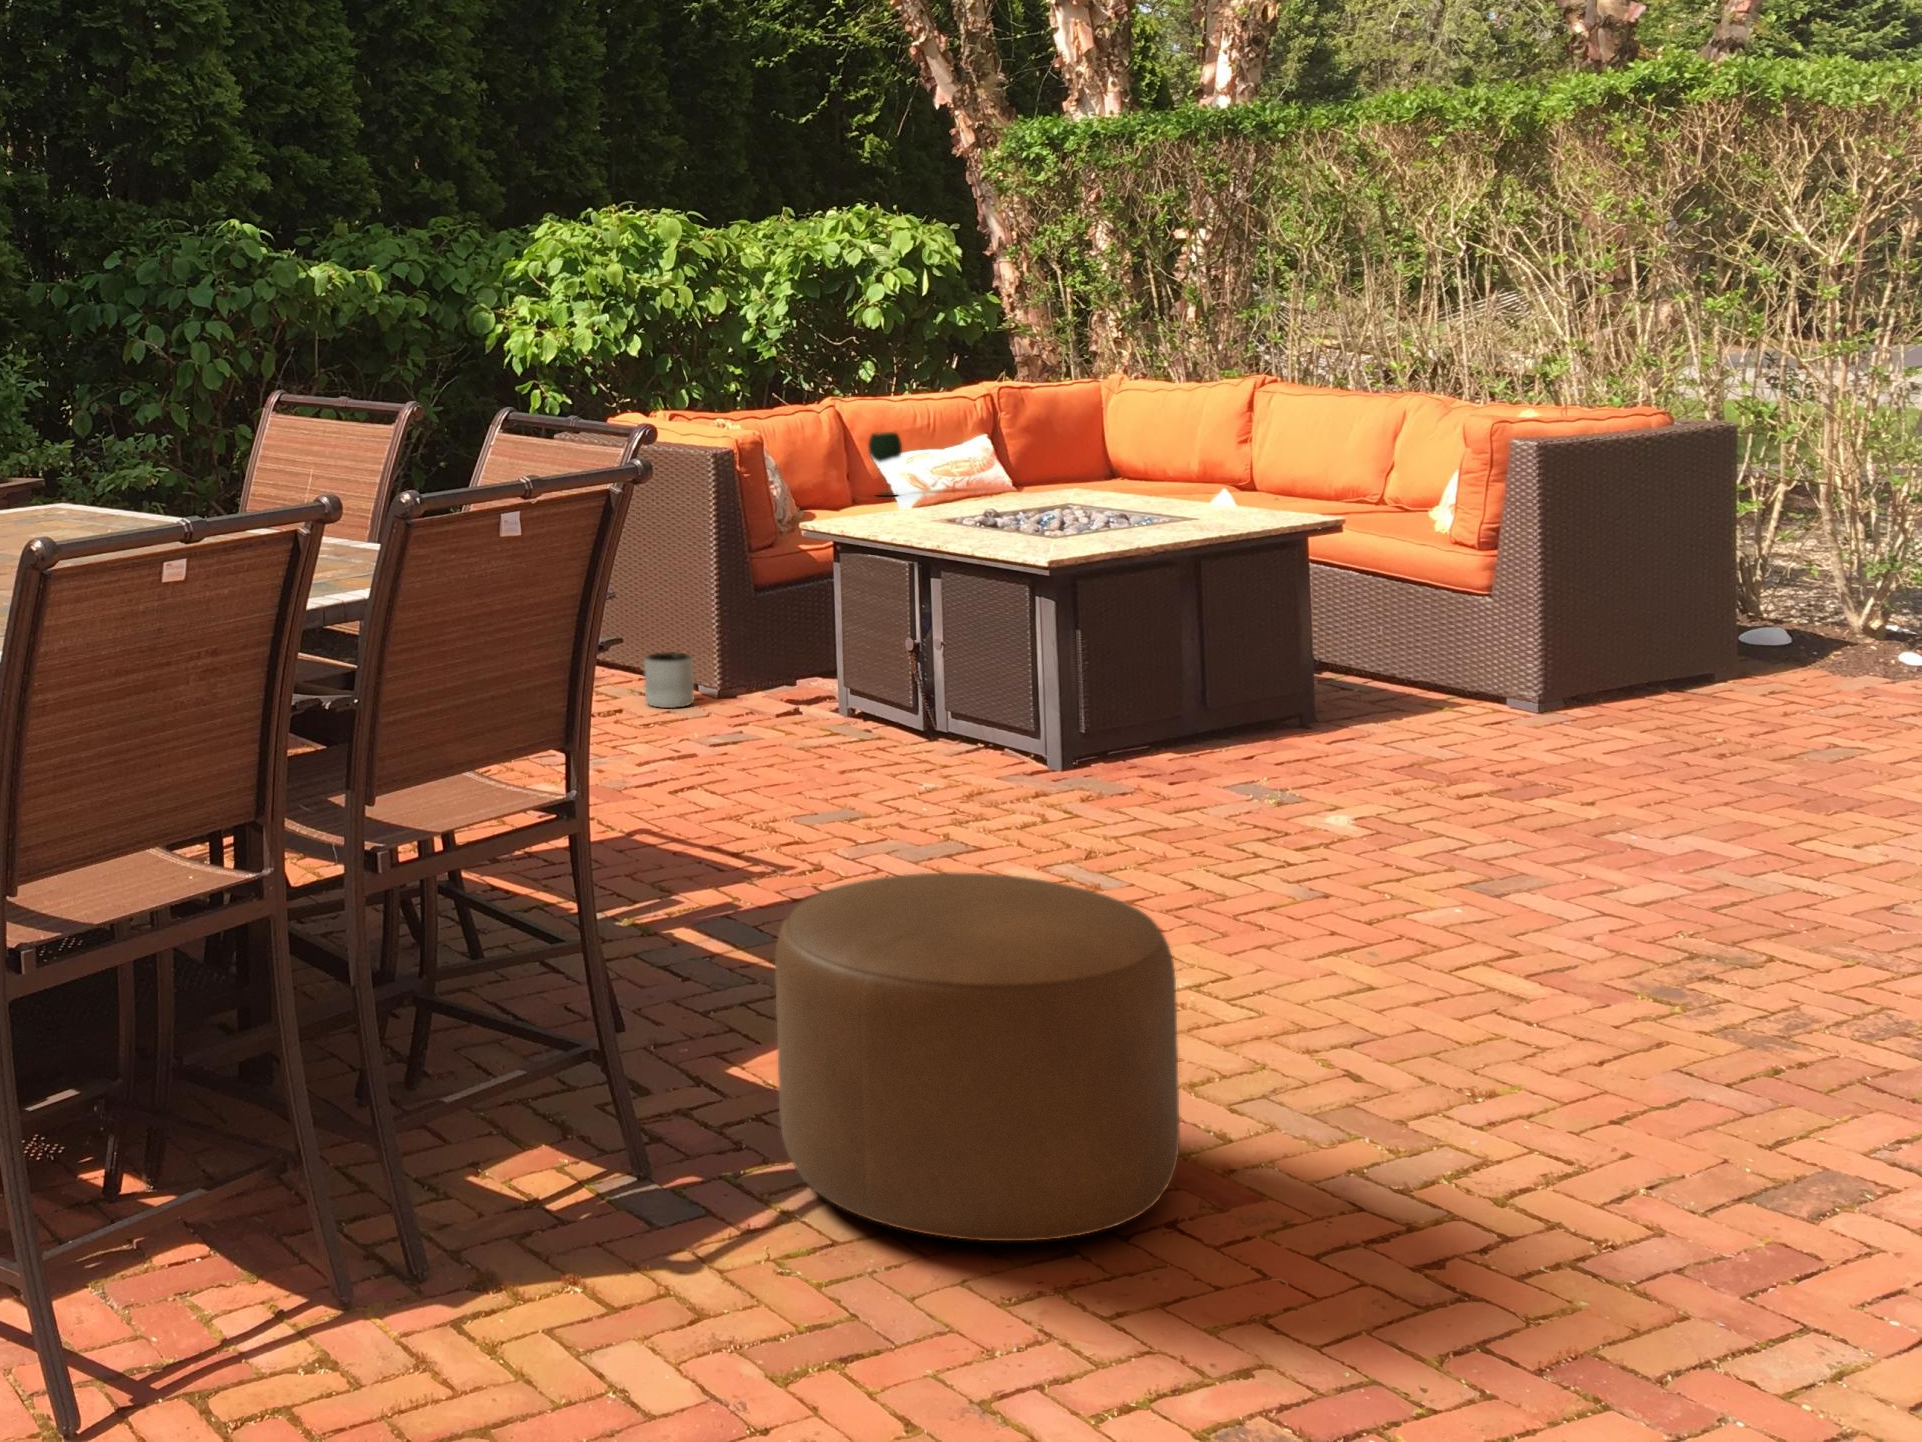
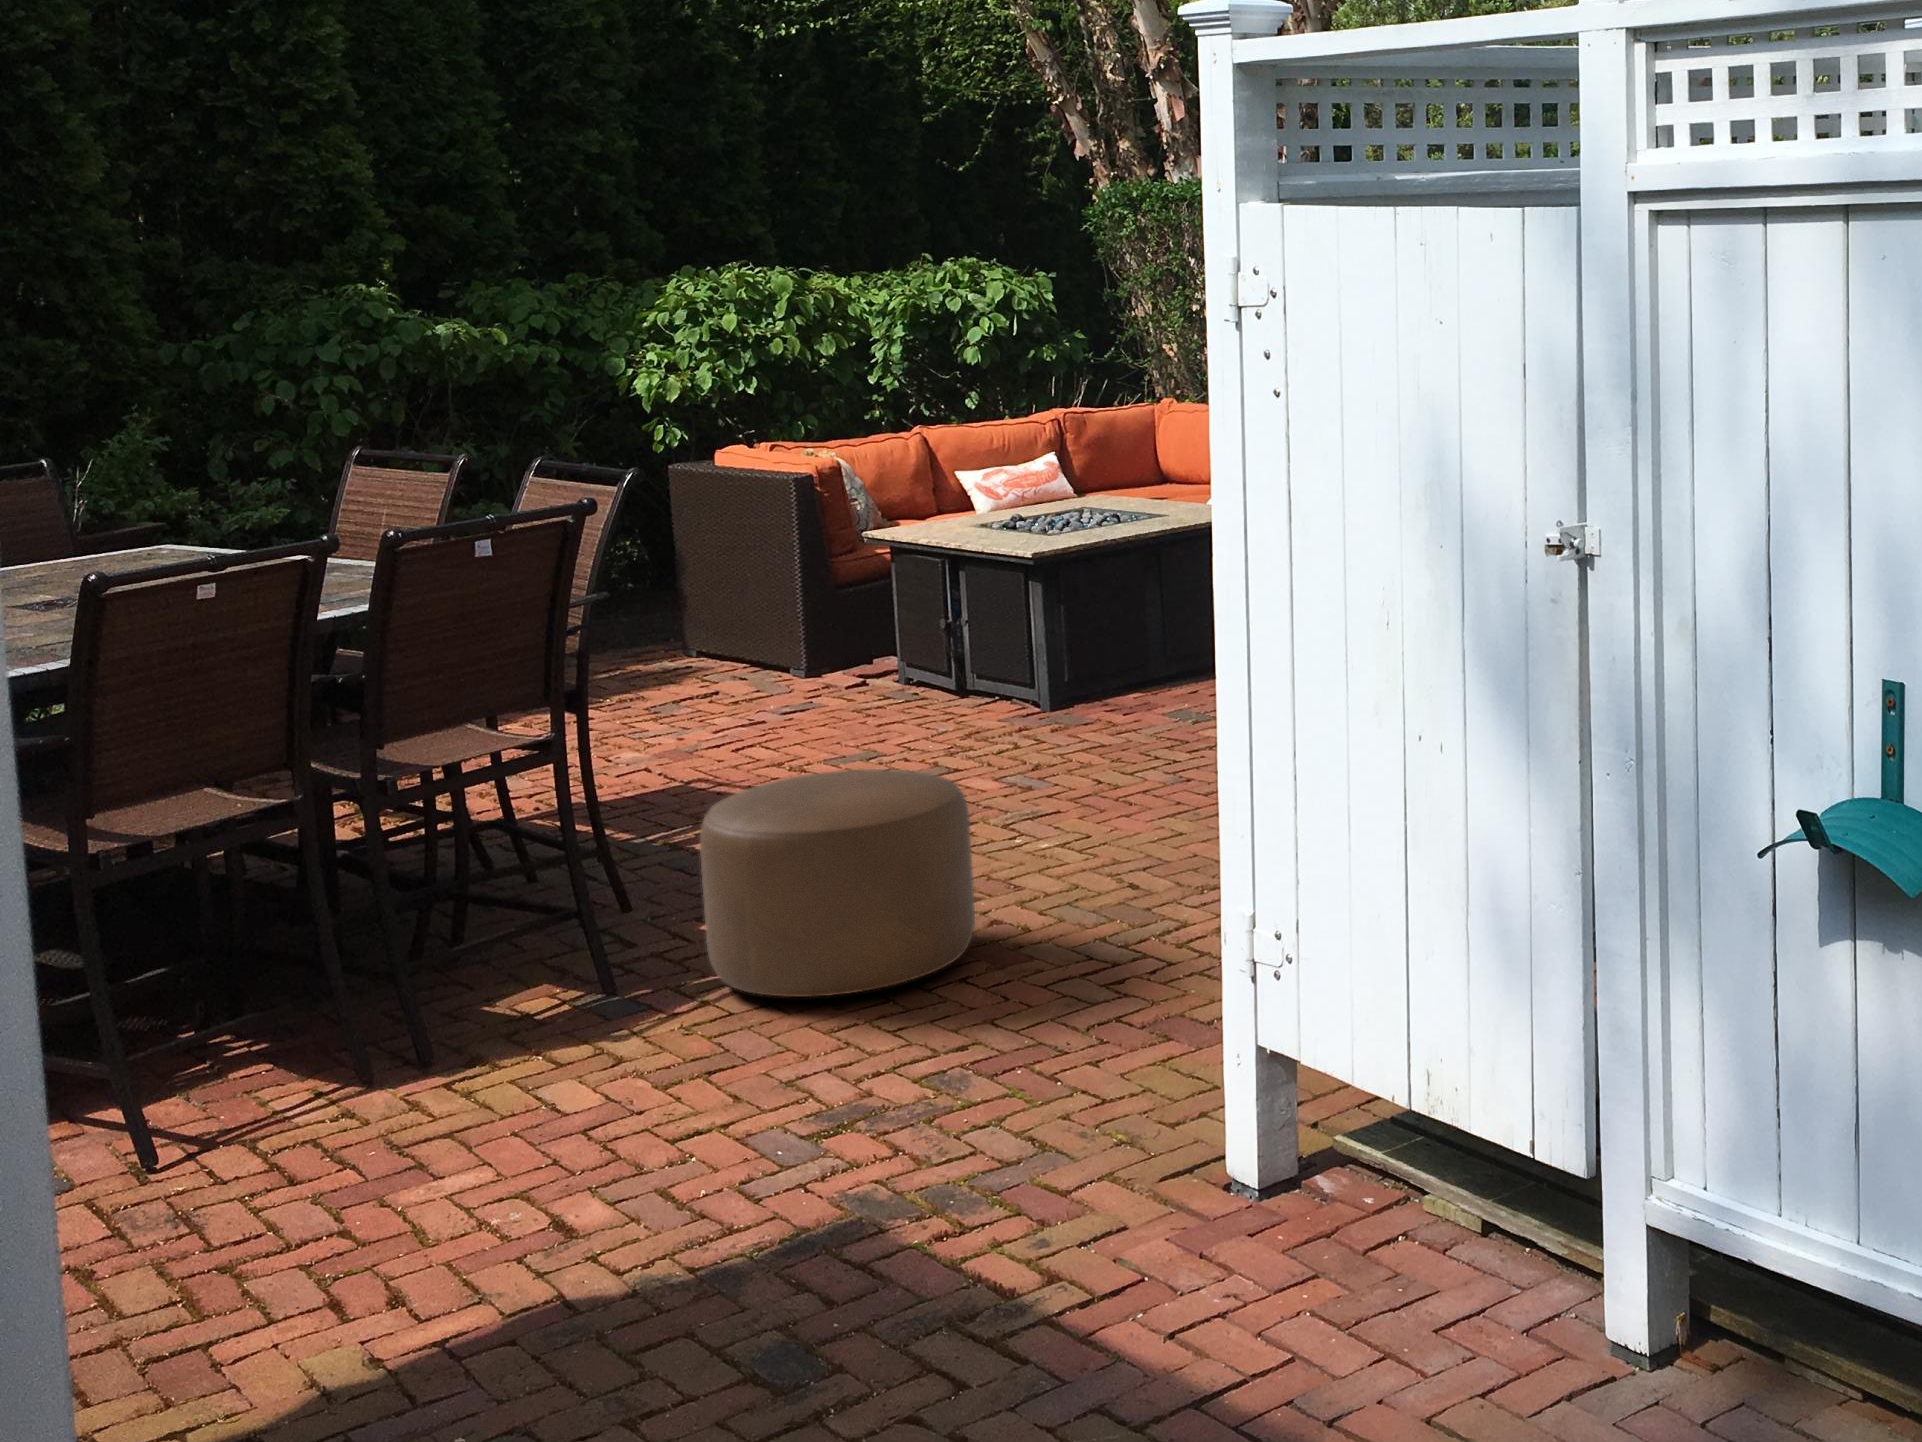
wine glass: present [868,432,902,496] -> none [944,455,973,508]
planter: present [644,652,694,708] -> none [741,646,786,691]

